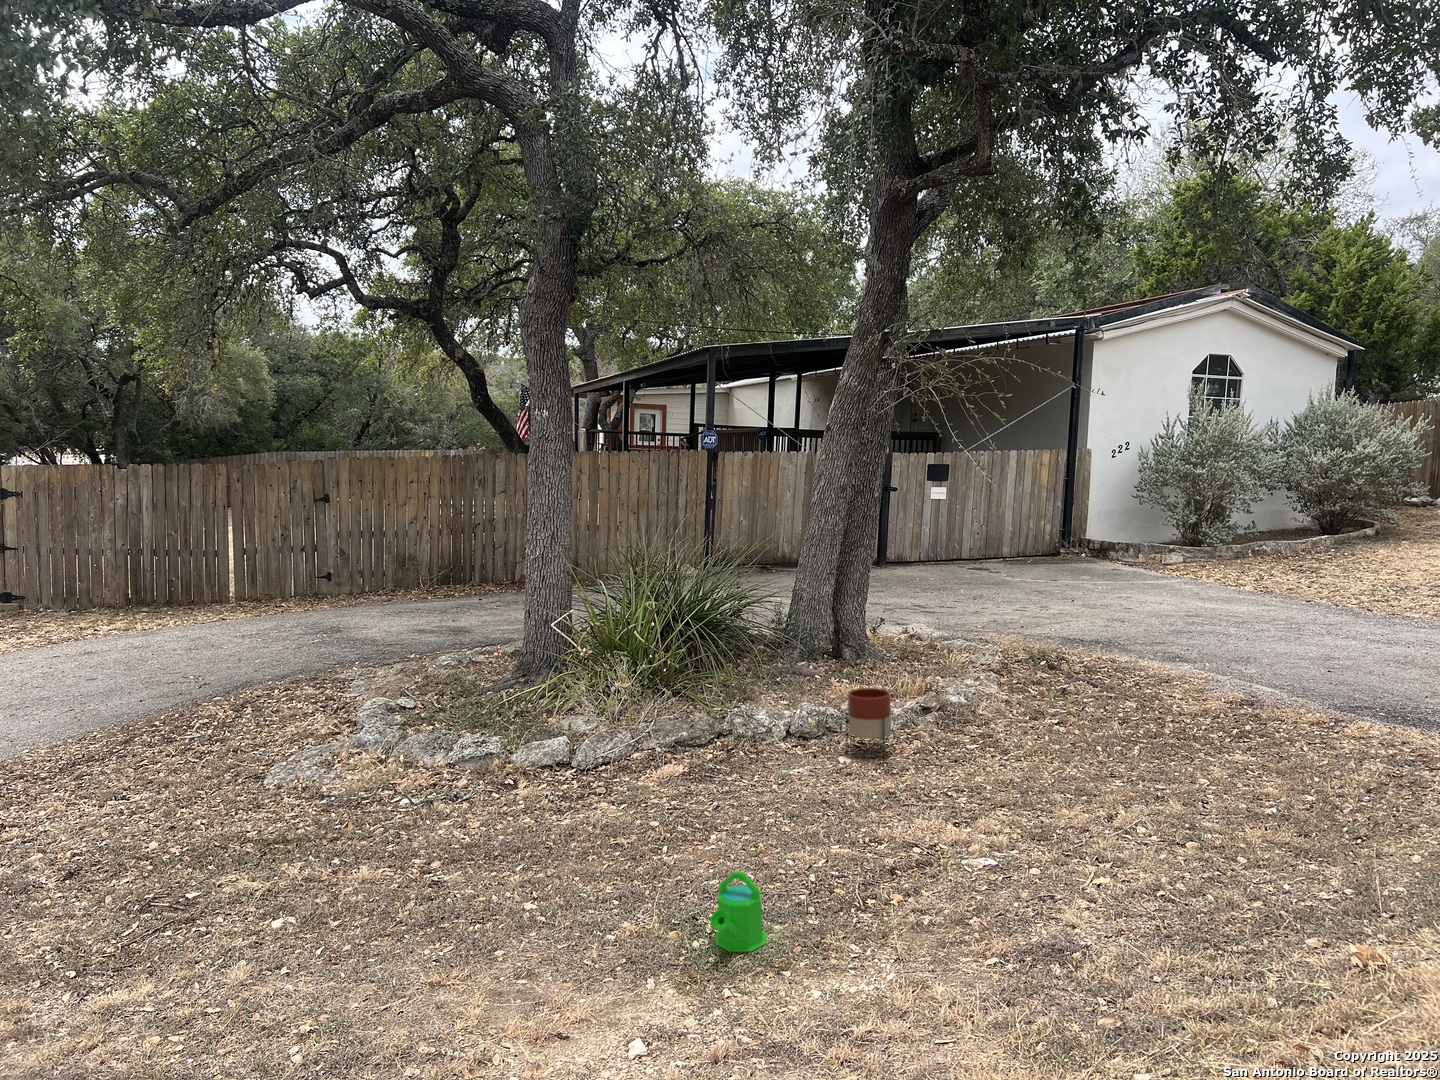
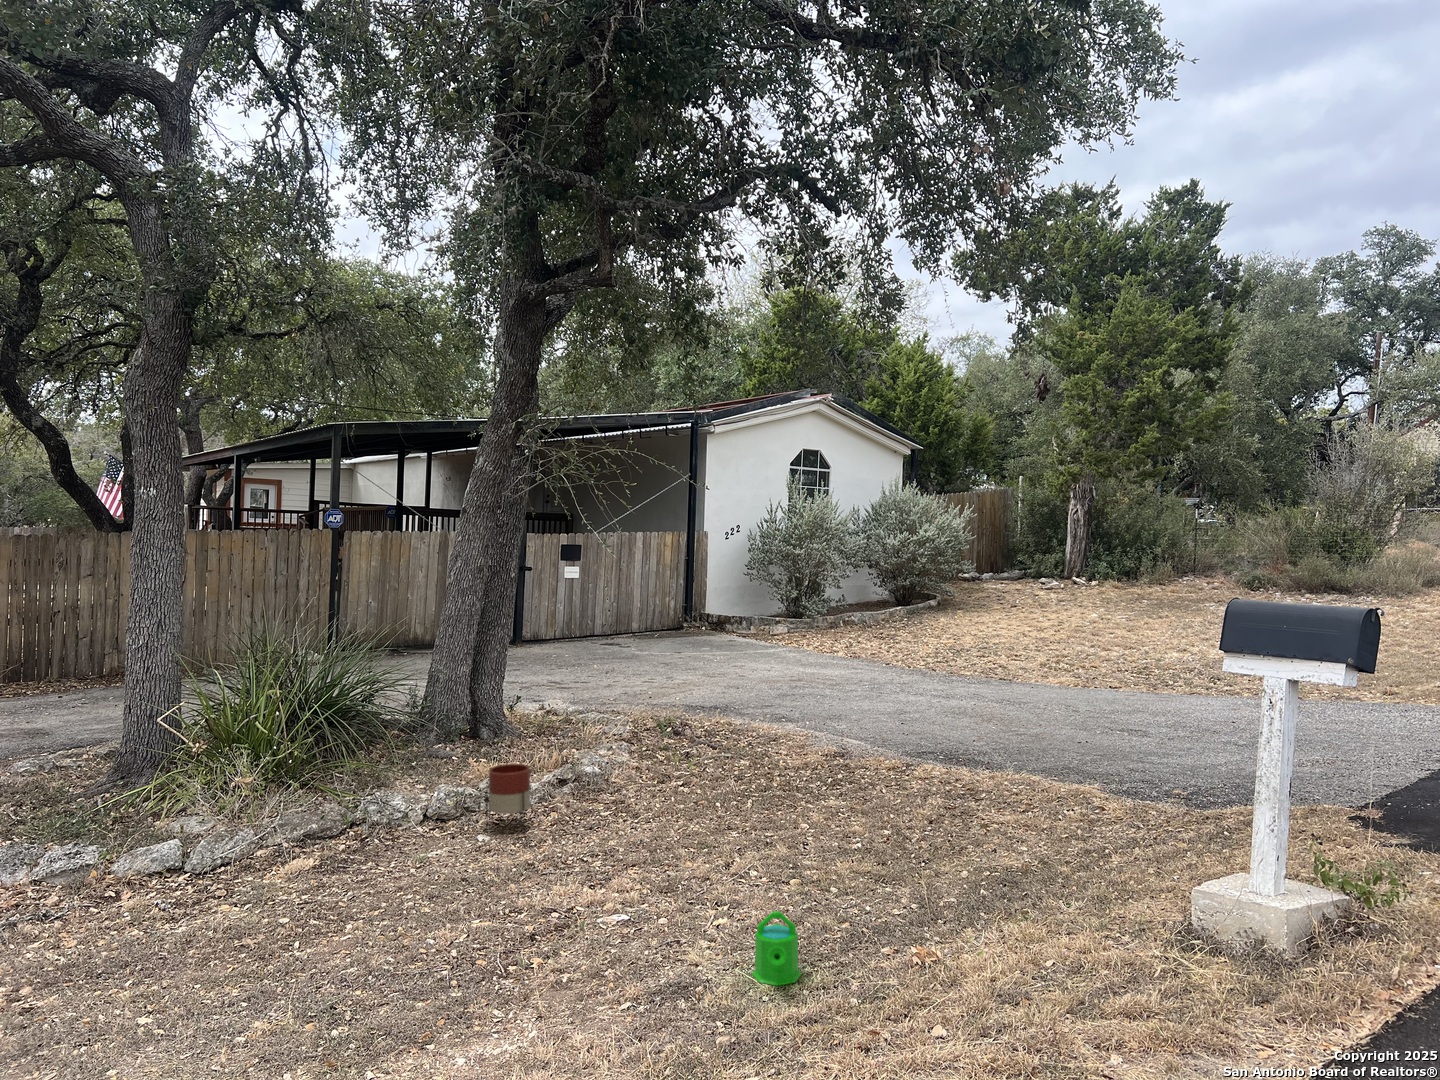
watering can: present [710,871,767,952] -> present [752,911,801,986]

